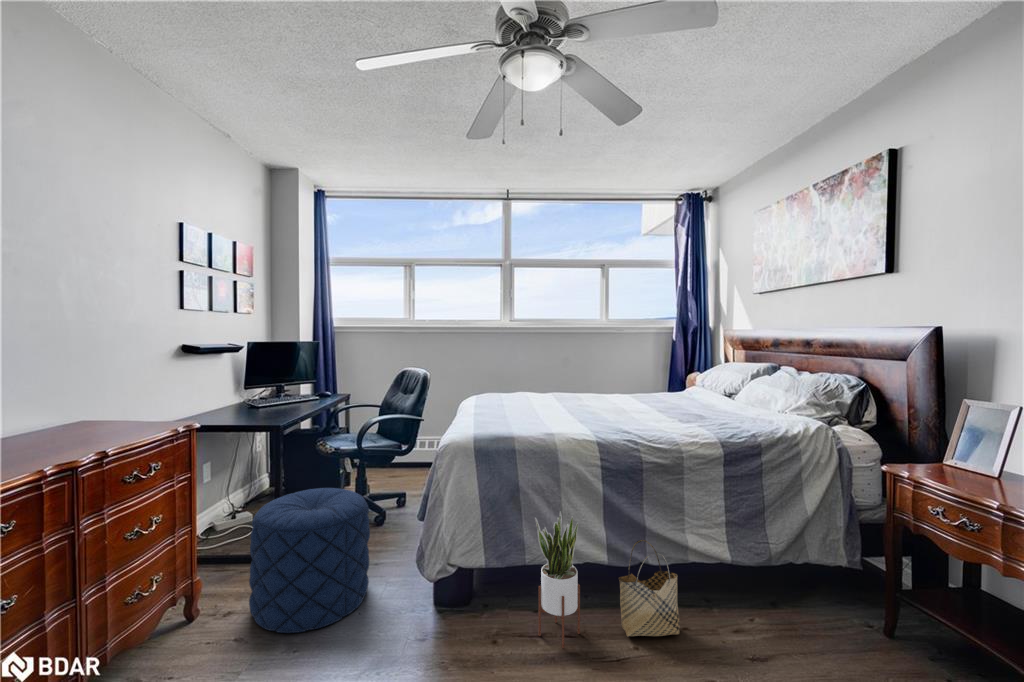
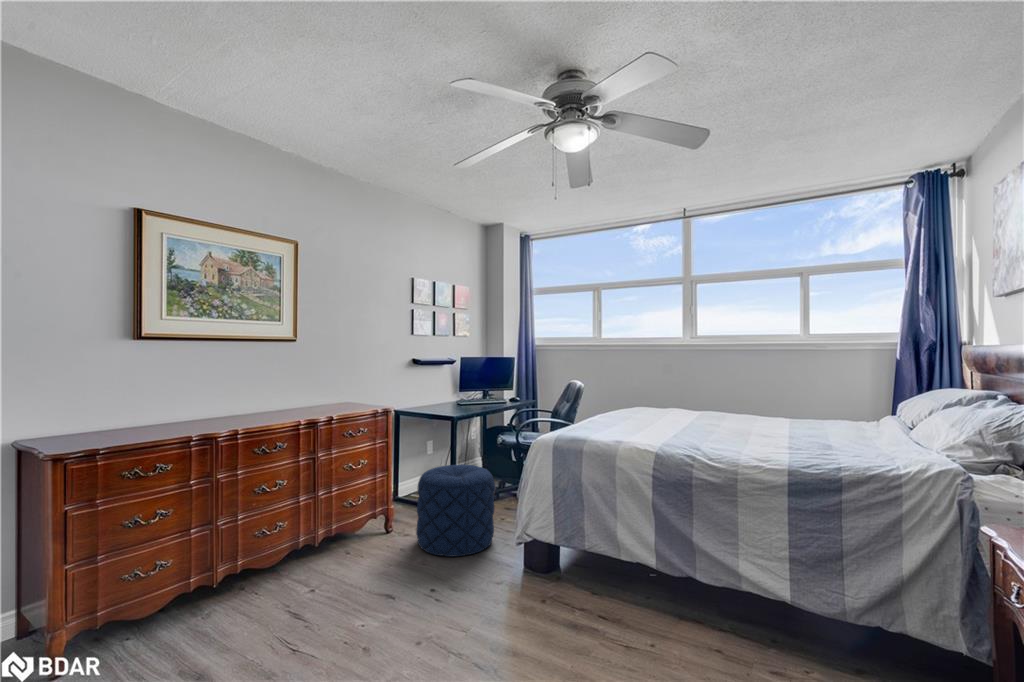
potted plant: present [535,511,580,648] -> none [574,505,620,619]
woven basket: present [619,540,680,637] -> none [650,550,712,645]

